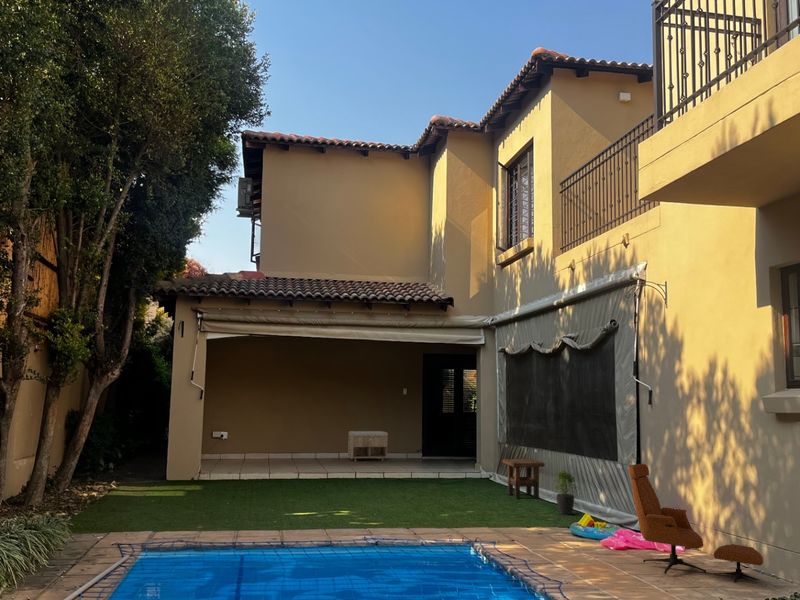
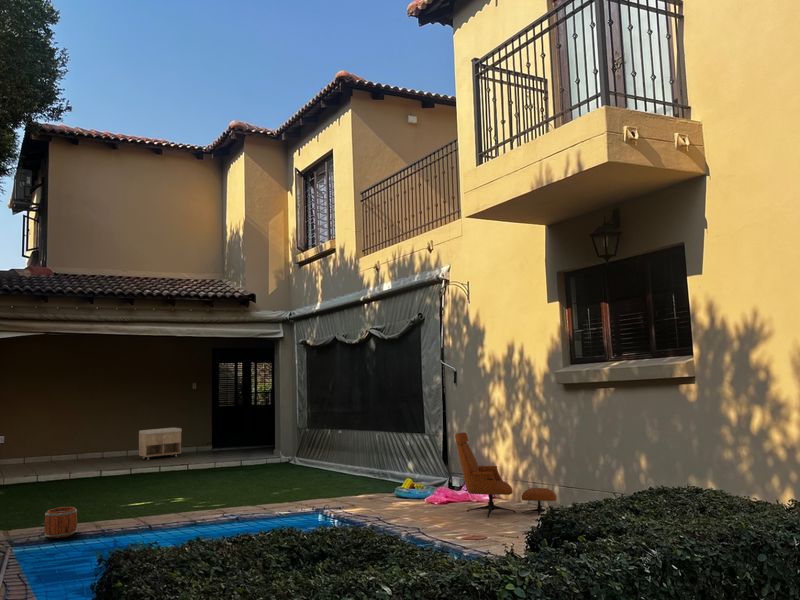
side table: present [502,459,545,498] -> none [313,440,352,476]
potted plant: present [554,471,576,515] -> none [366,446,391,485]
bucket: none [213,498,243,527] -> present [44,507,77,538]

